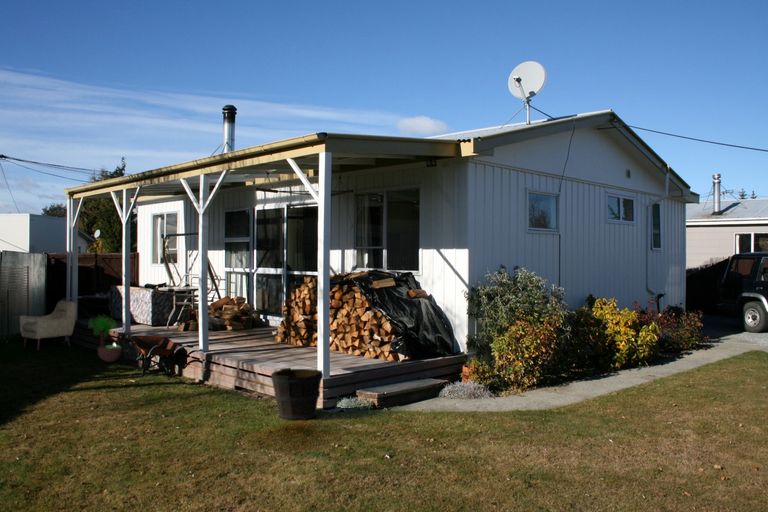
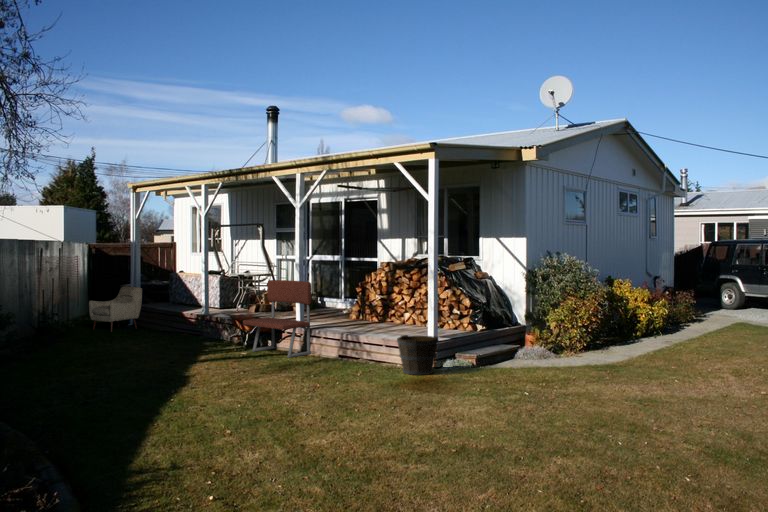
bench: none [134,297,207,389] -> present [243,280,312,358]
potted tree: present [89,317,122,362] -> none [176,295,207,340]

